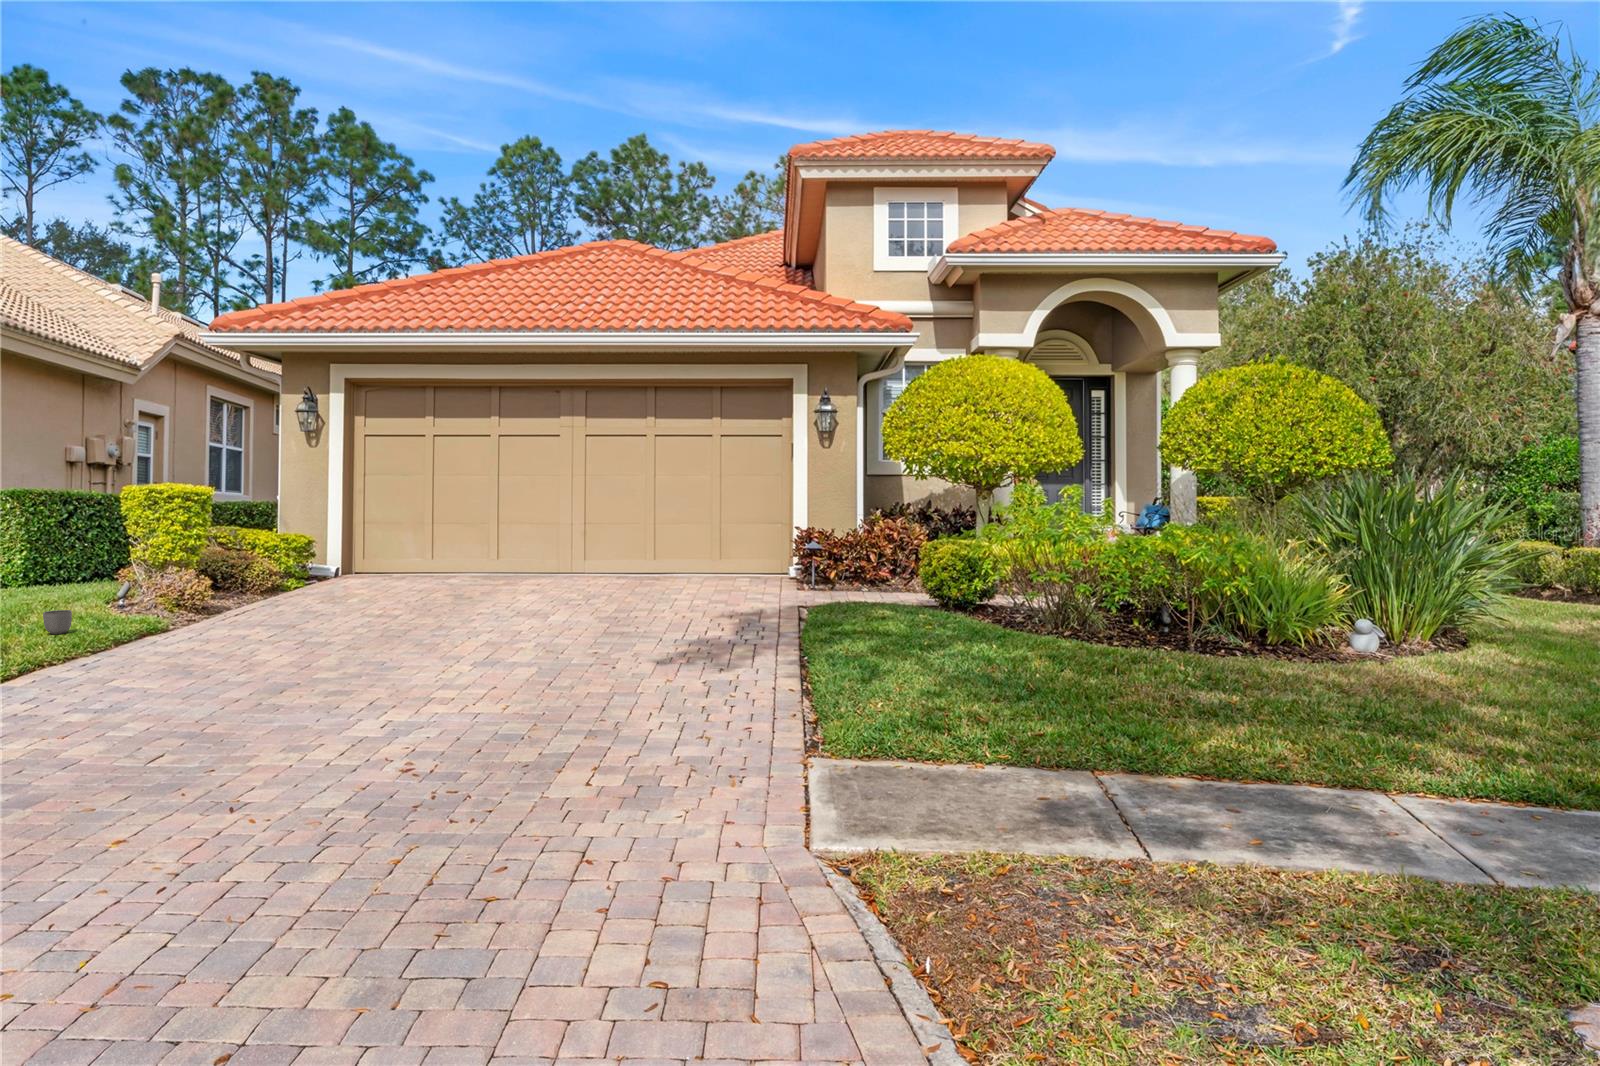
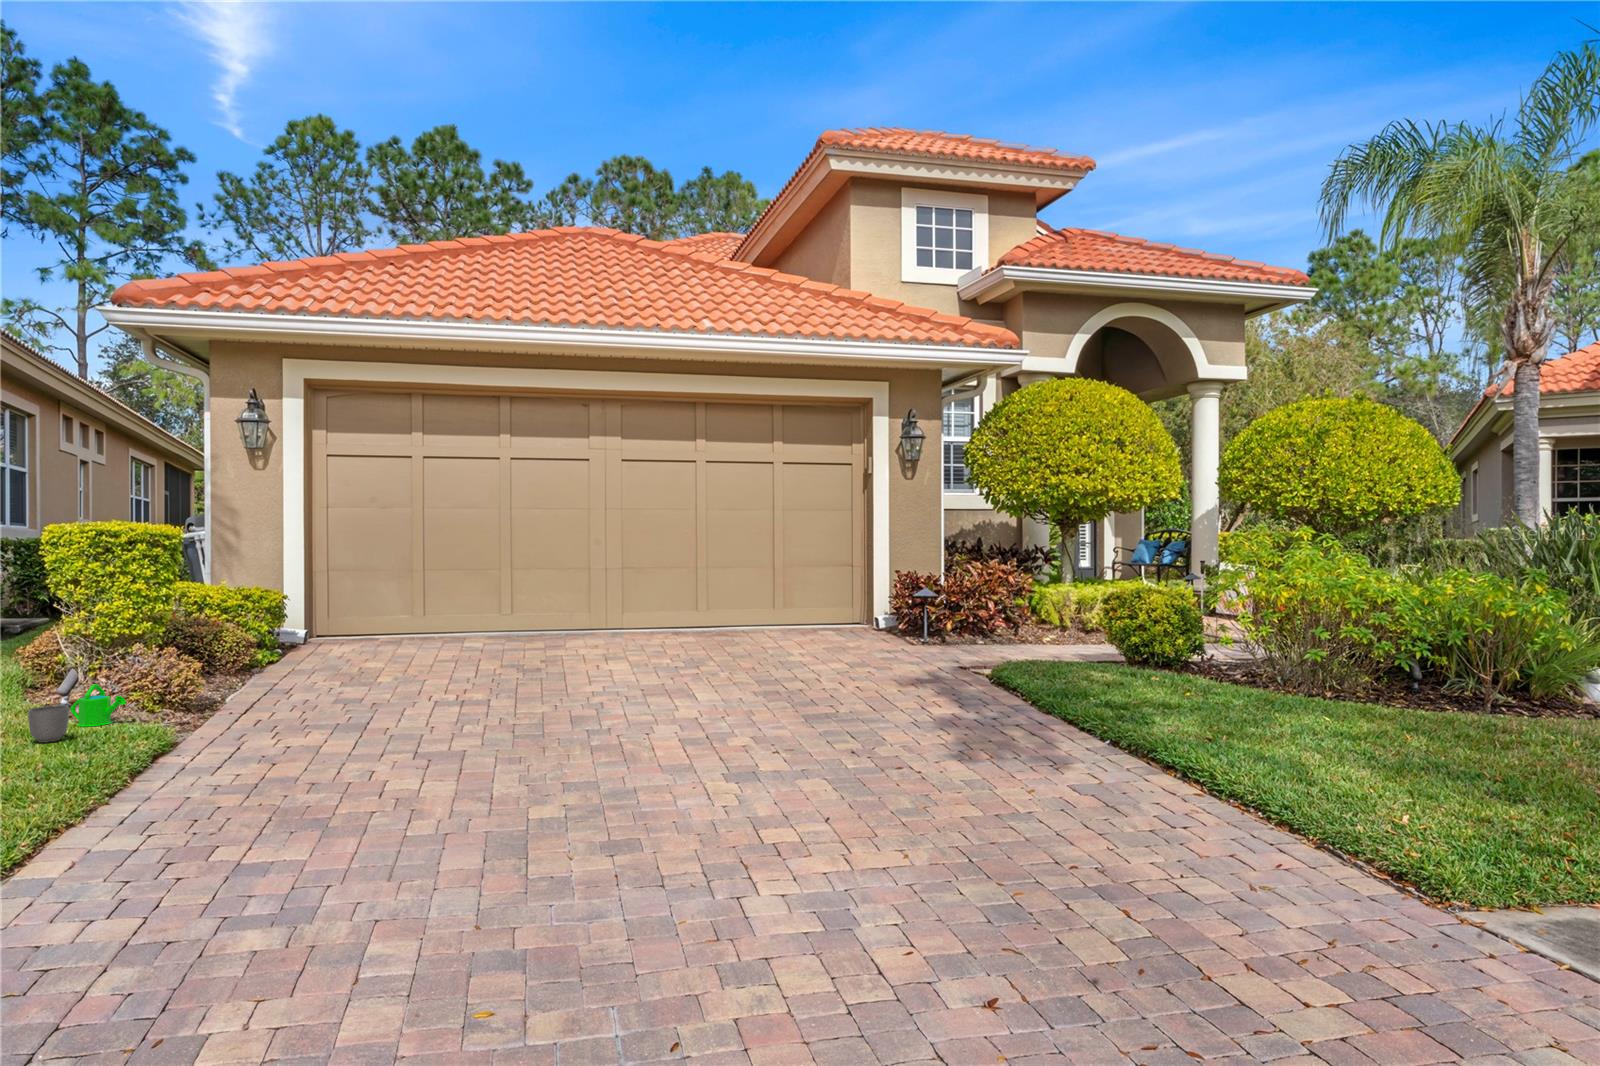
watering can: none [92,596,123,625] -> present [71,684,126,727]

